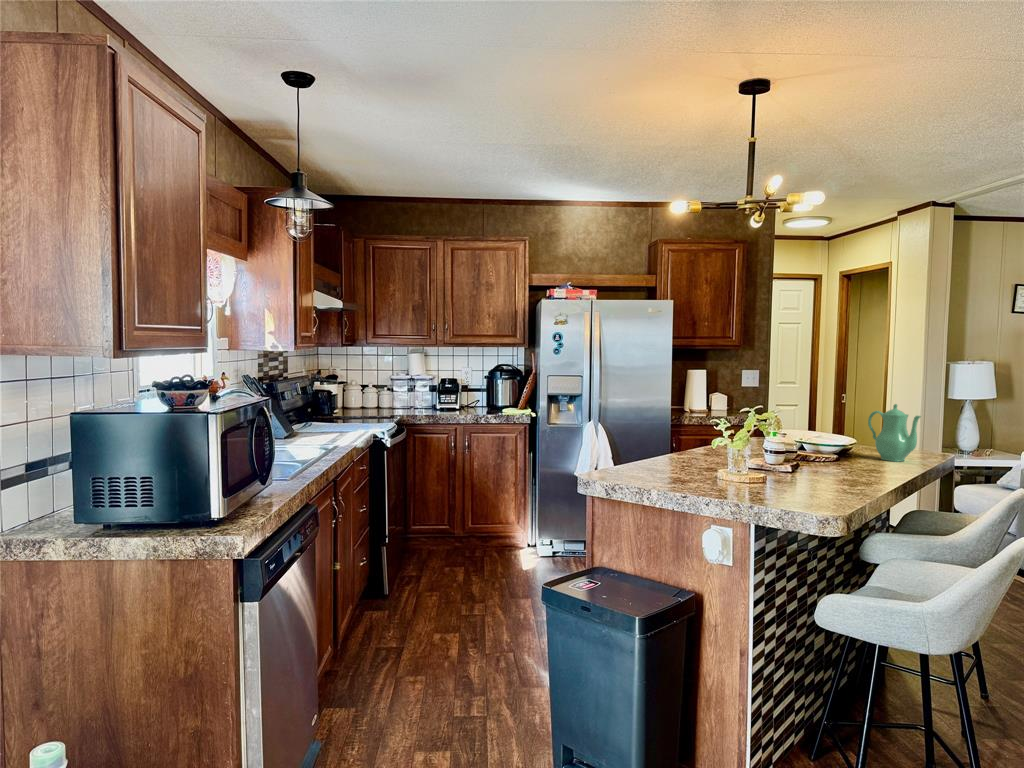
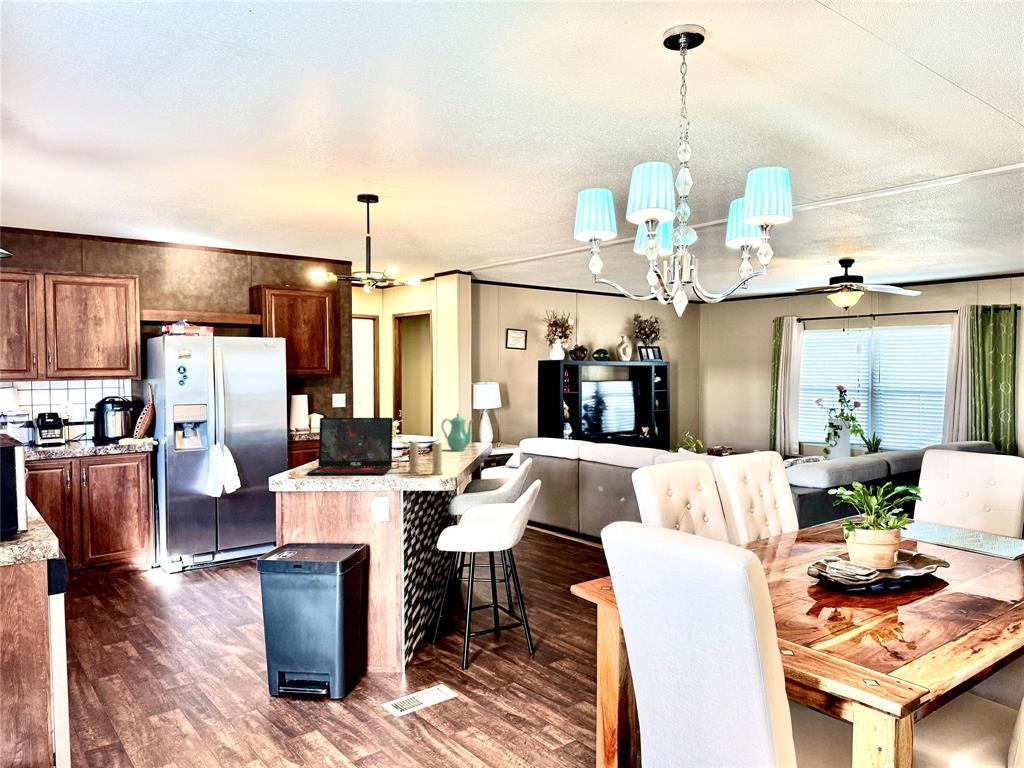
laptop: none [628,399,763,492] -> present [307,418,393,475]
candle: none [776,435,834,504] -> present [409,437,442,475]

